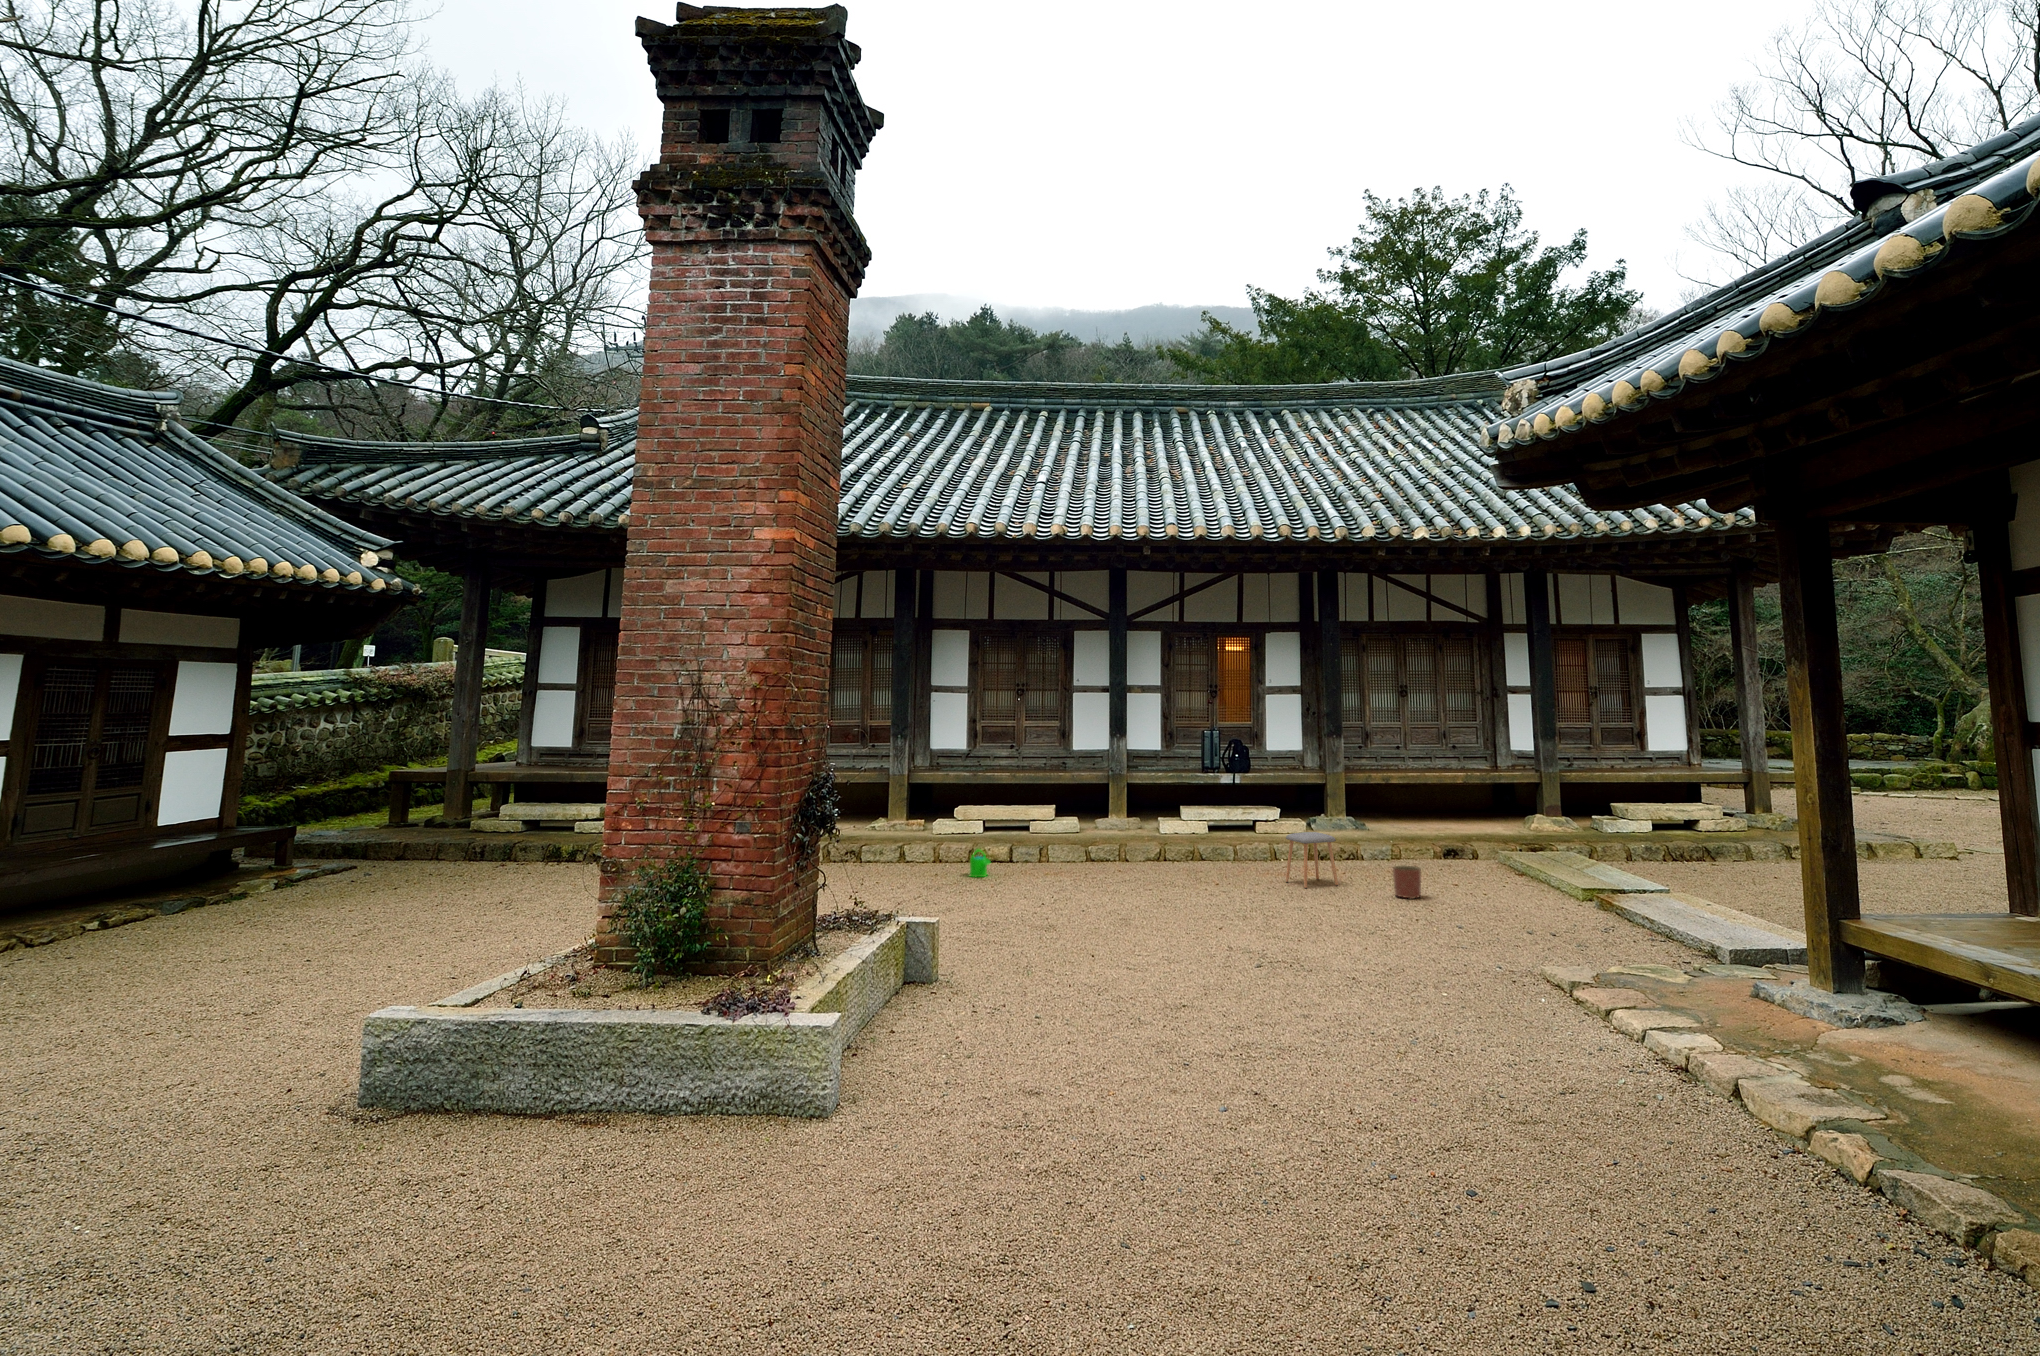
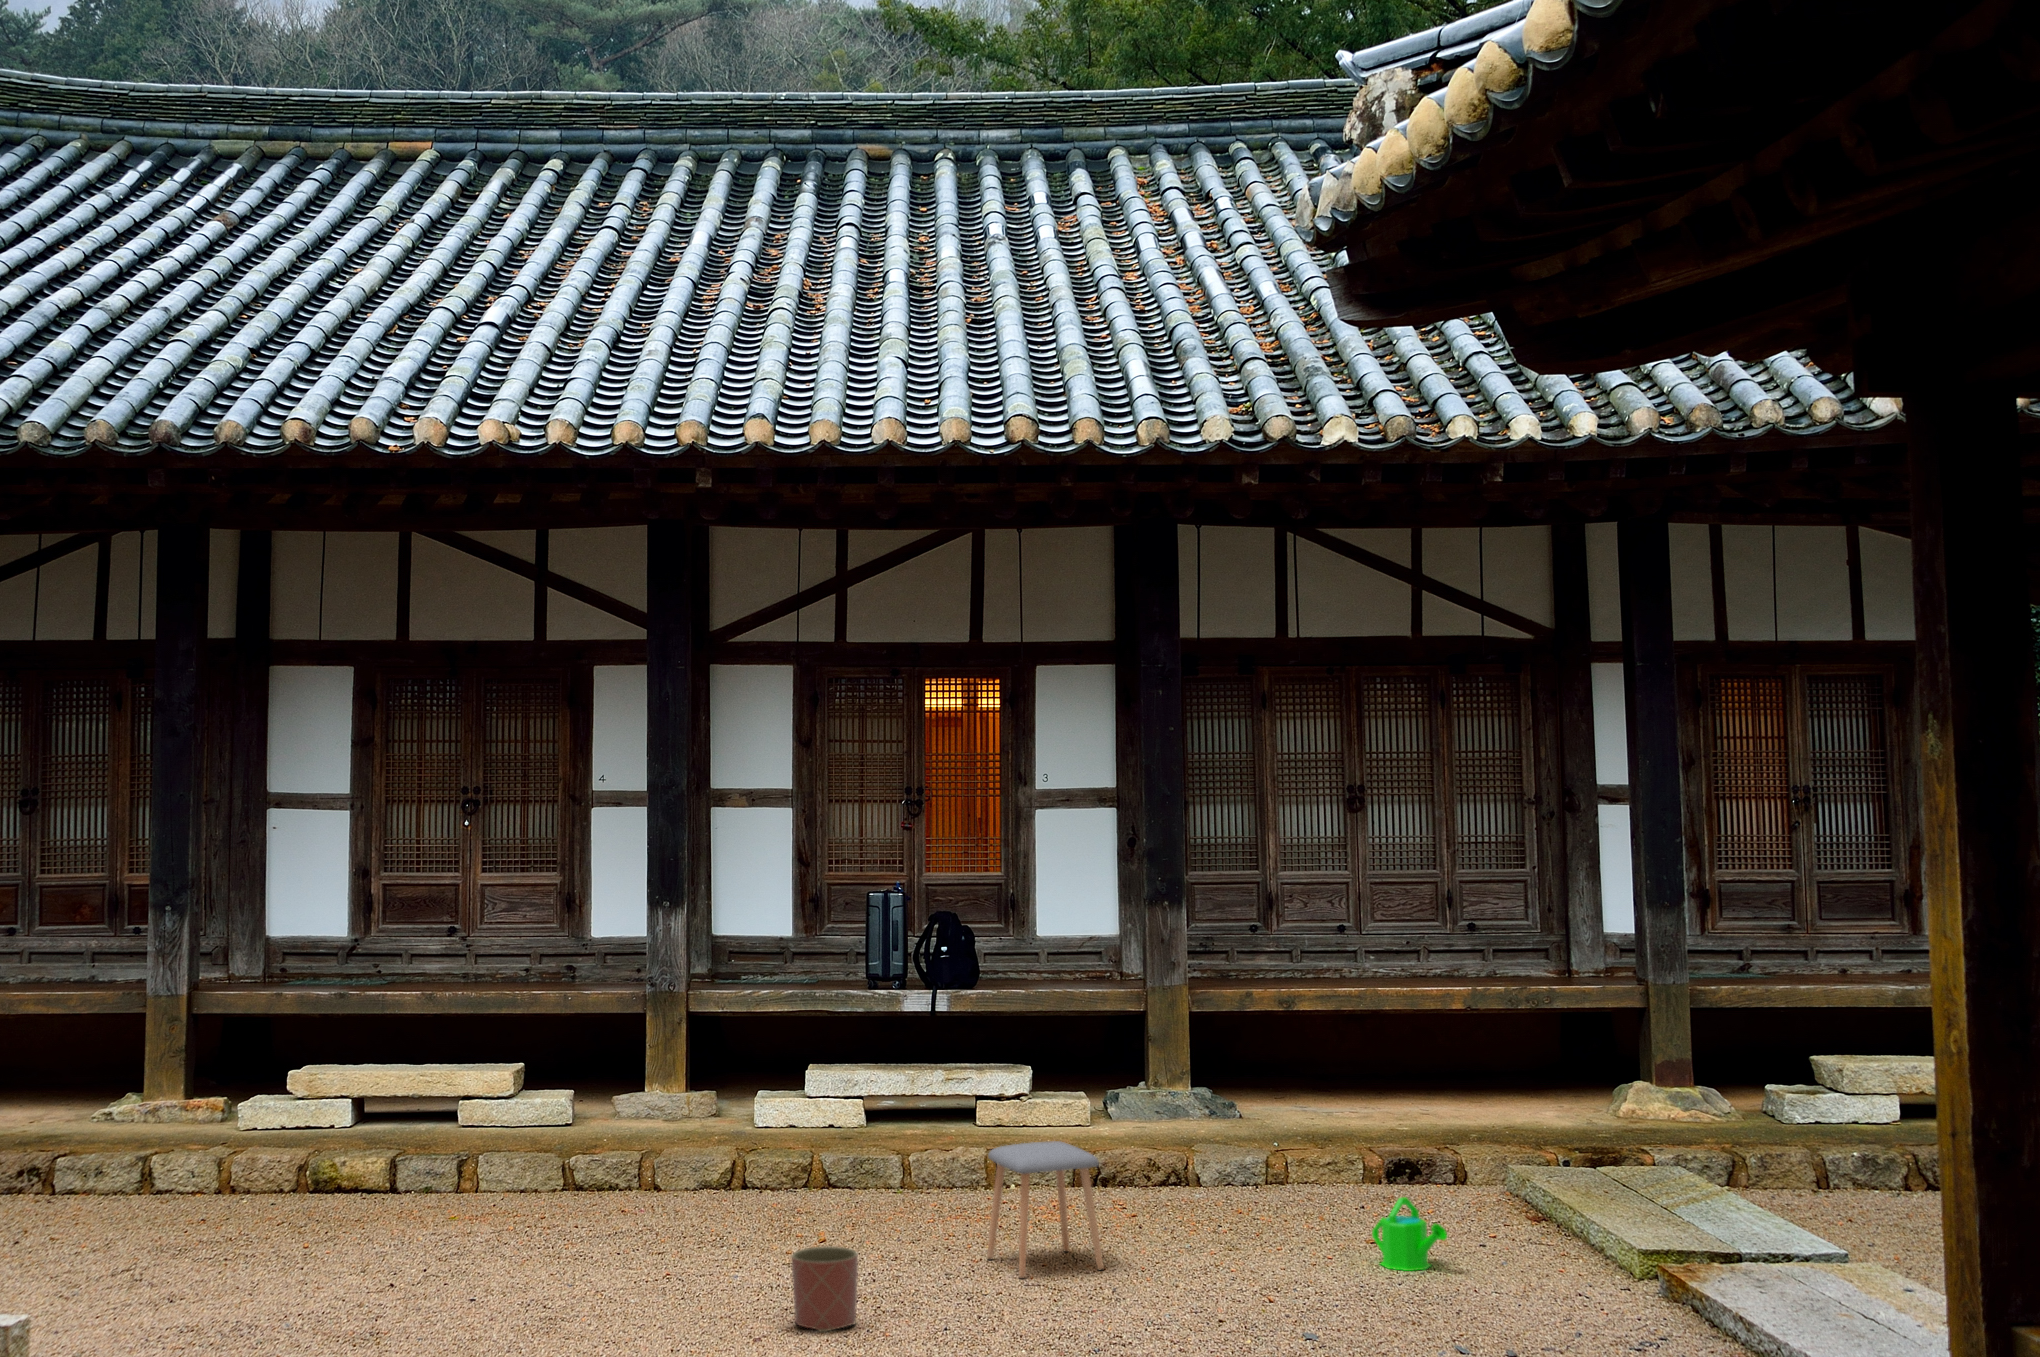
watering can: present [969,849,990,877] -> present [1372,1197,1447,1271]
planter: present [1393,866,1421,899] -> present [792,1246,858,1333]

